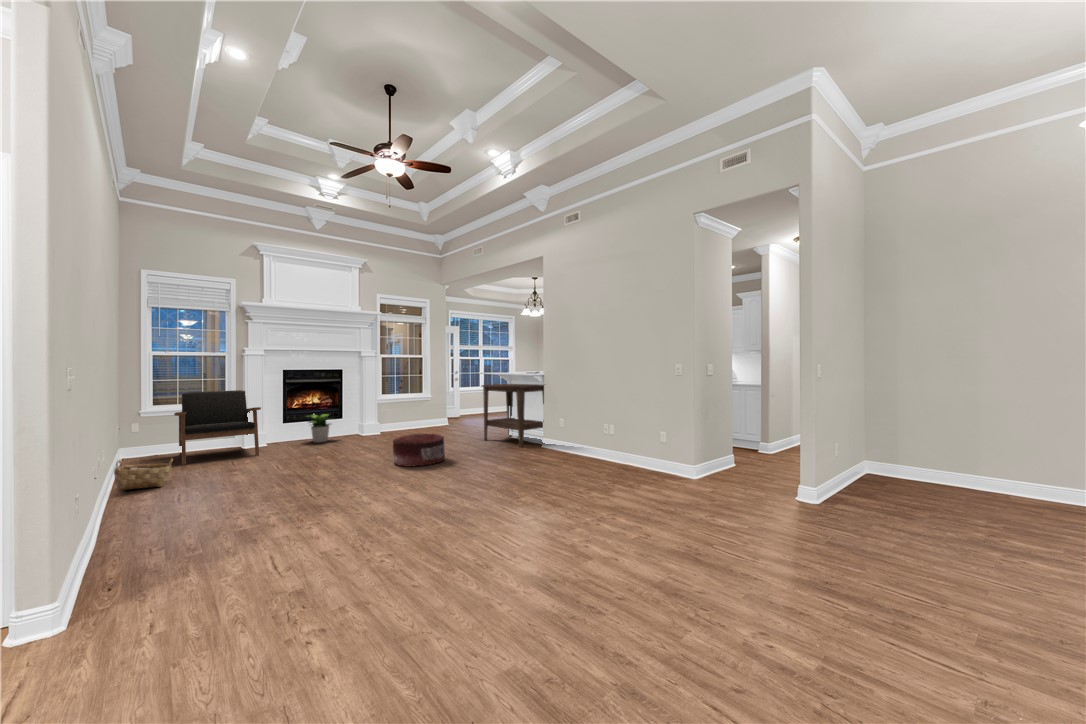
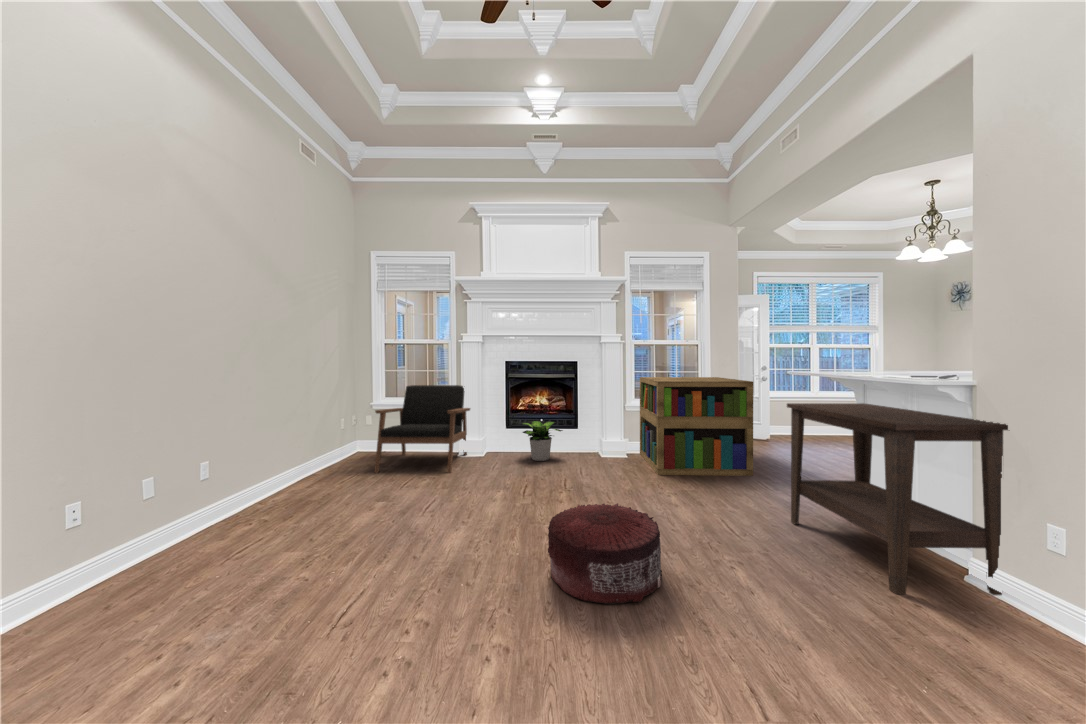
bookshelf: none [388,378,461,437] -> present [640,377,753,476]
woven basket: present [114,459,173,491] -> none [237,472,304,517]

